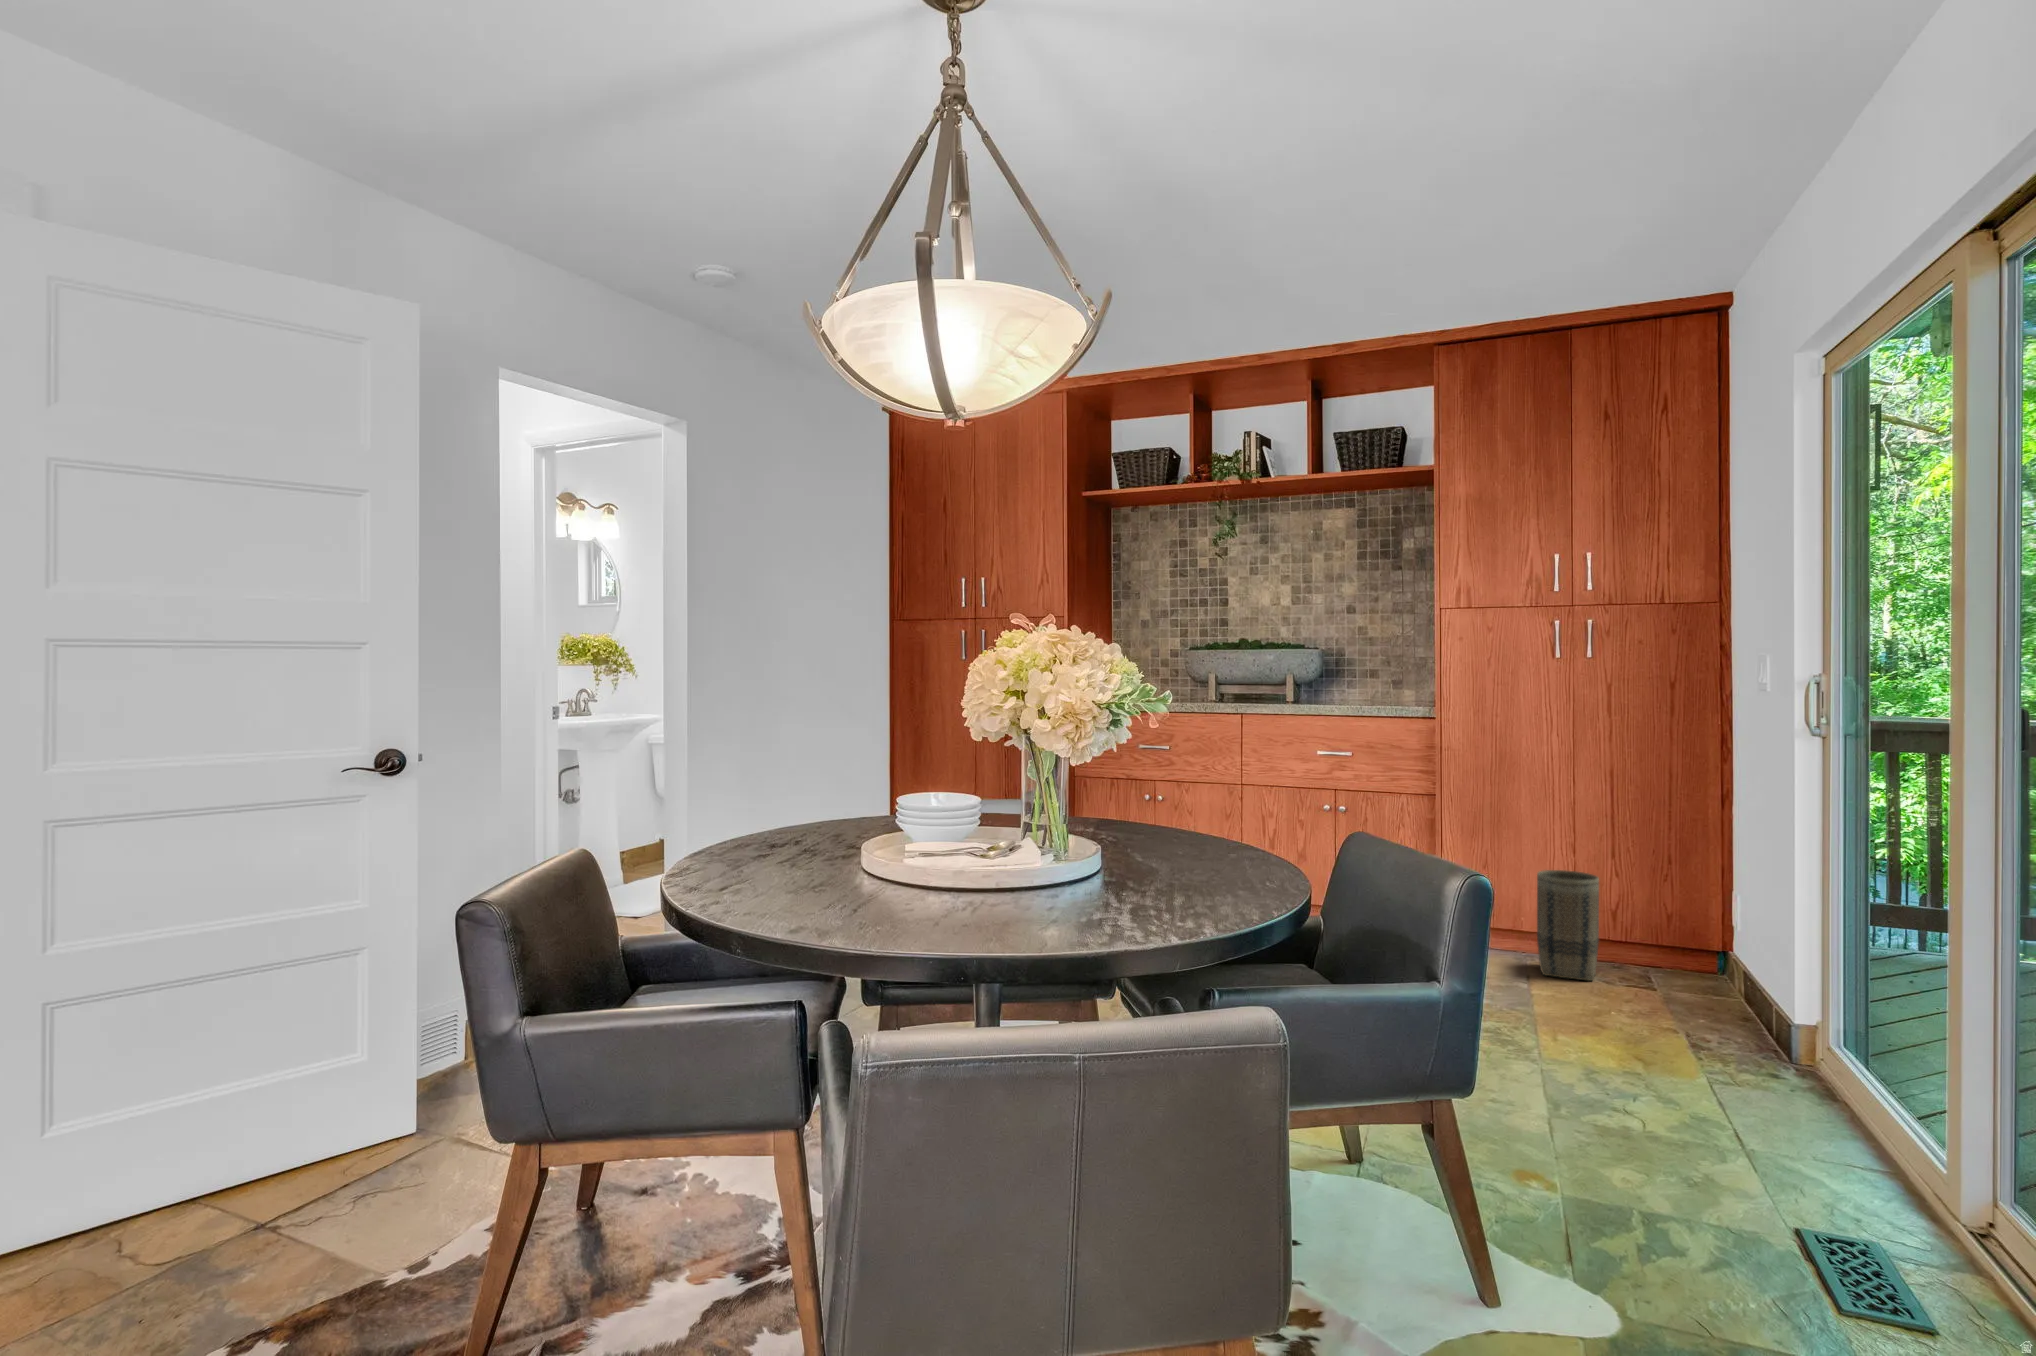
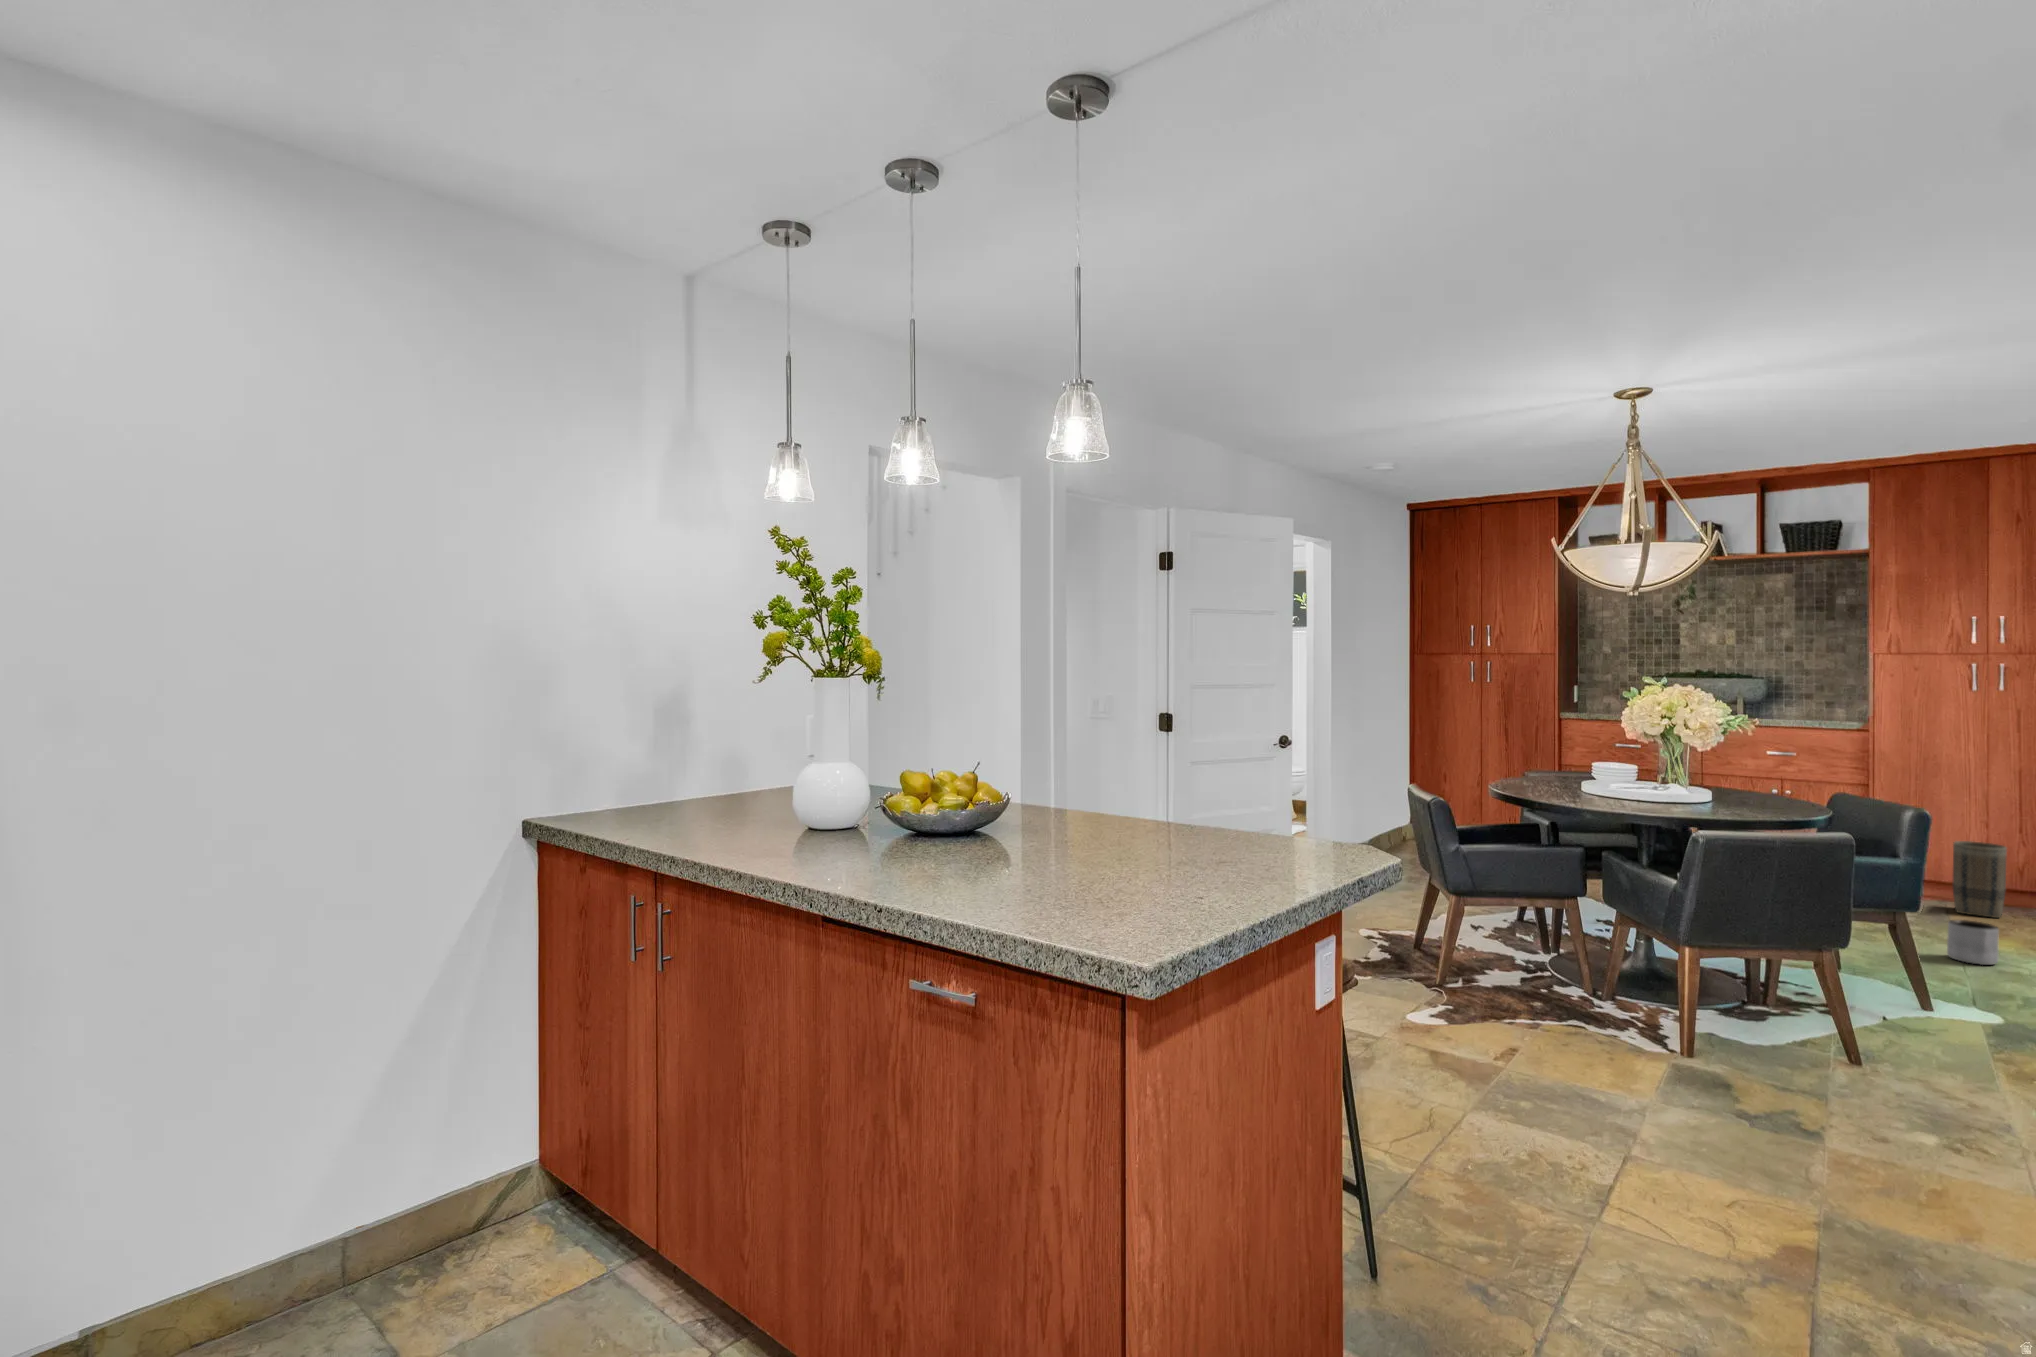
planter: none [1529,1019,1598,1098] -> present [1947,920,1999,965]

